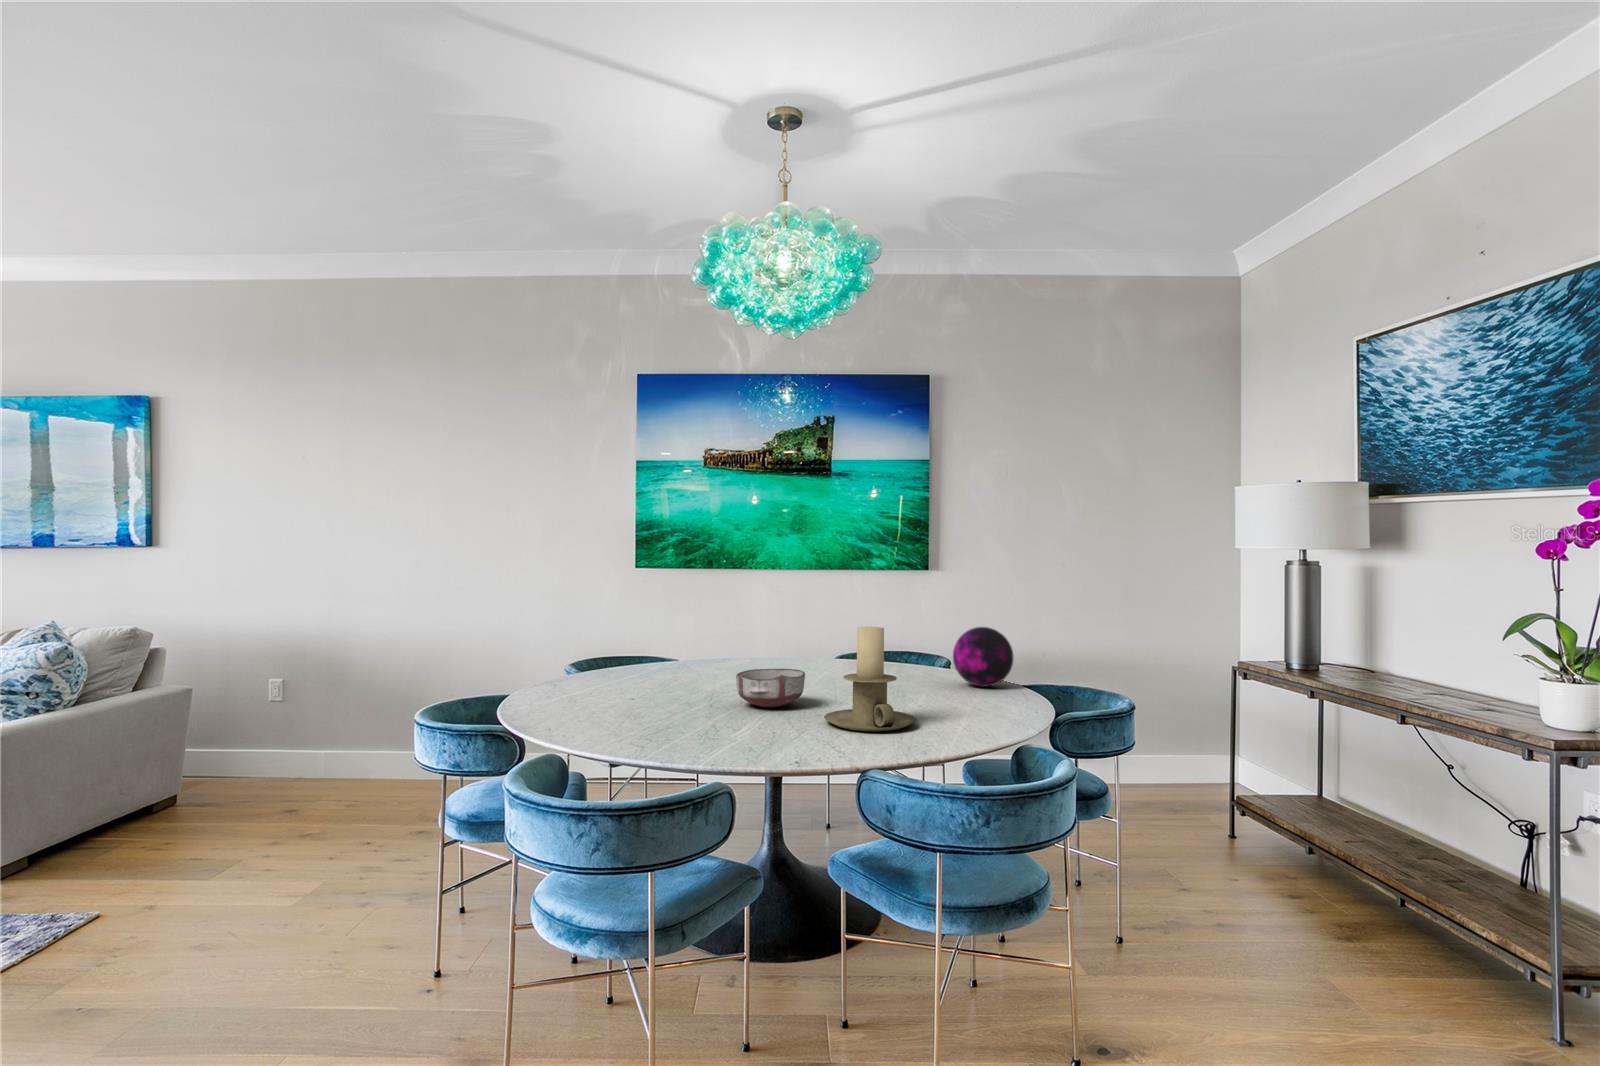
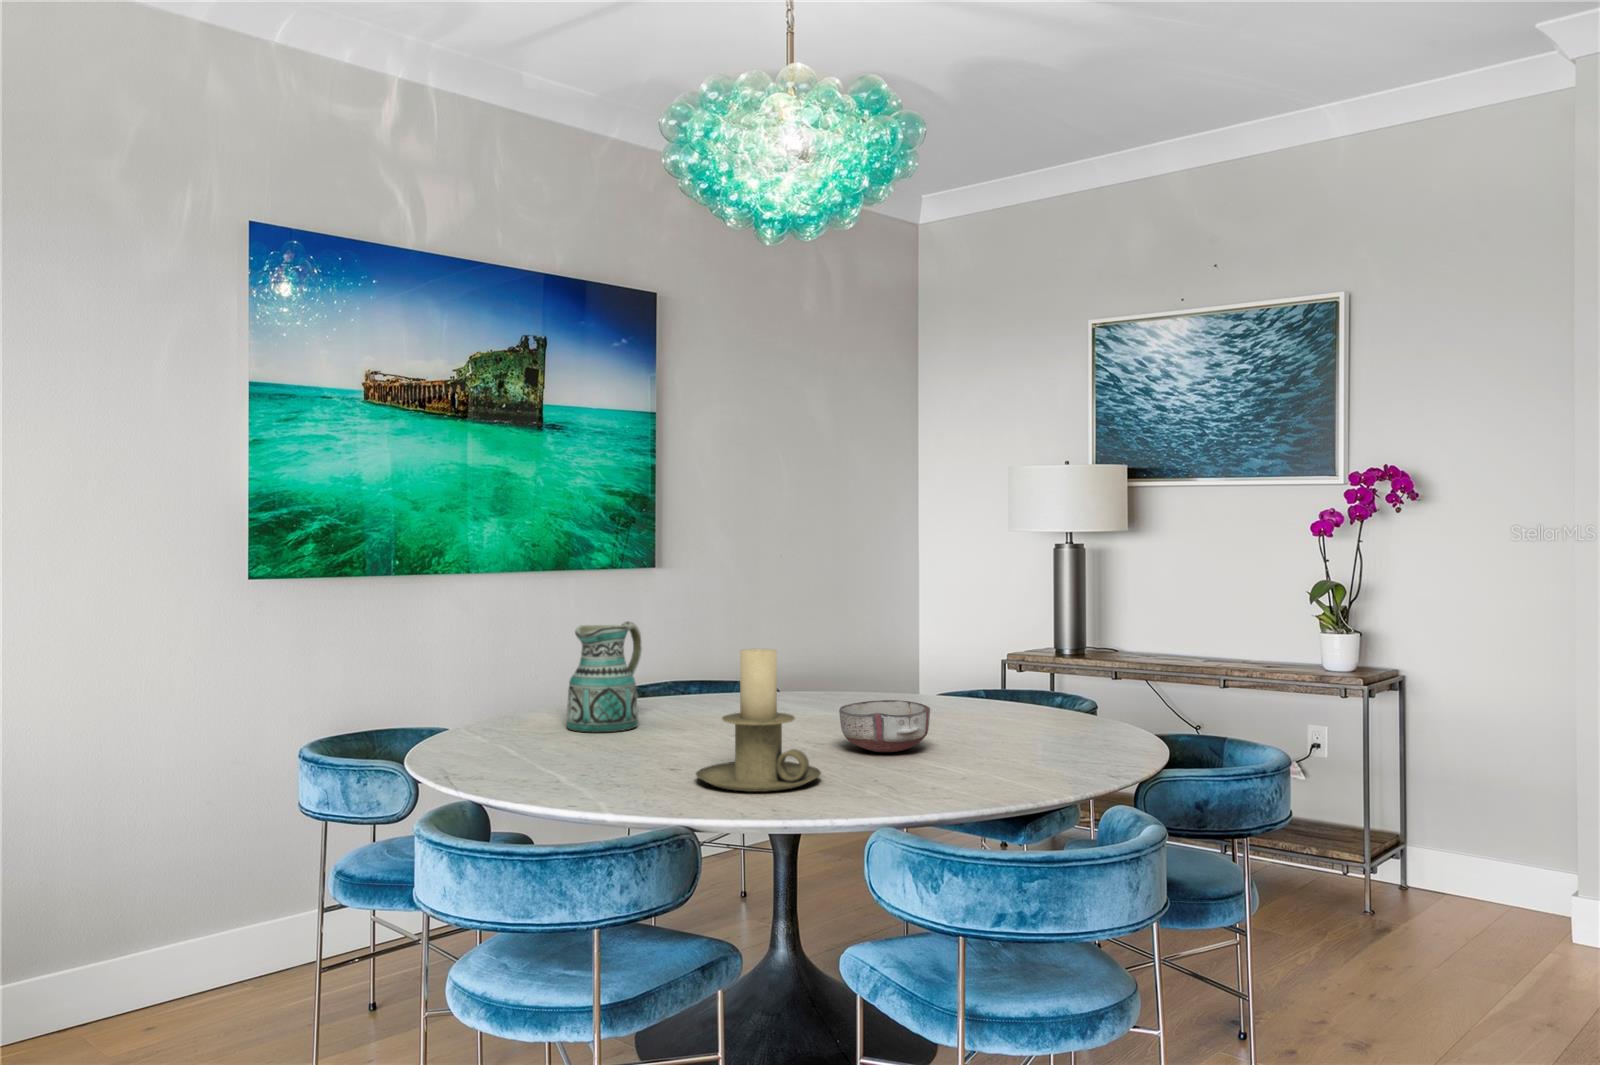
ceramic pitcher: none [685,602,748,673] -> present [566,621,642,732]
candle holder: present [824,627,916,732] -> present [696,648,821,792]
decorative orb: present [953,627,1014,687] -> none [905,630,975,701]

